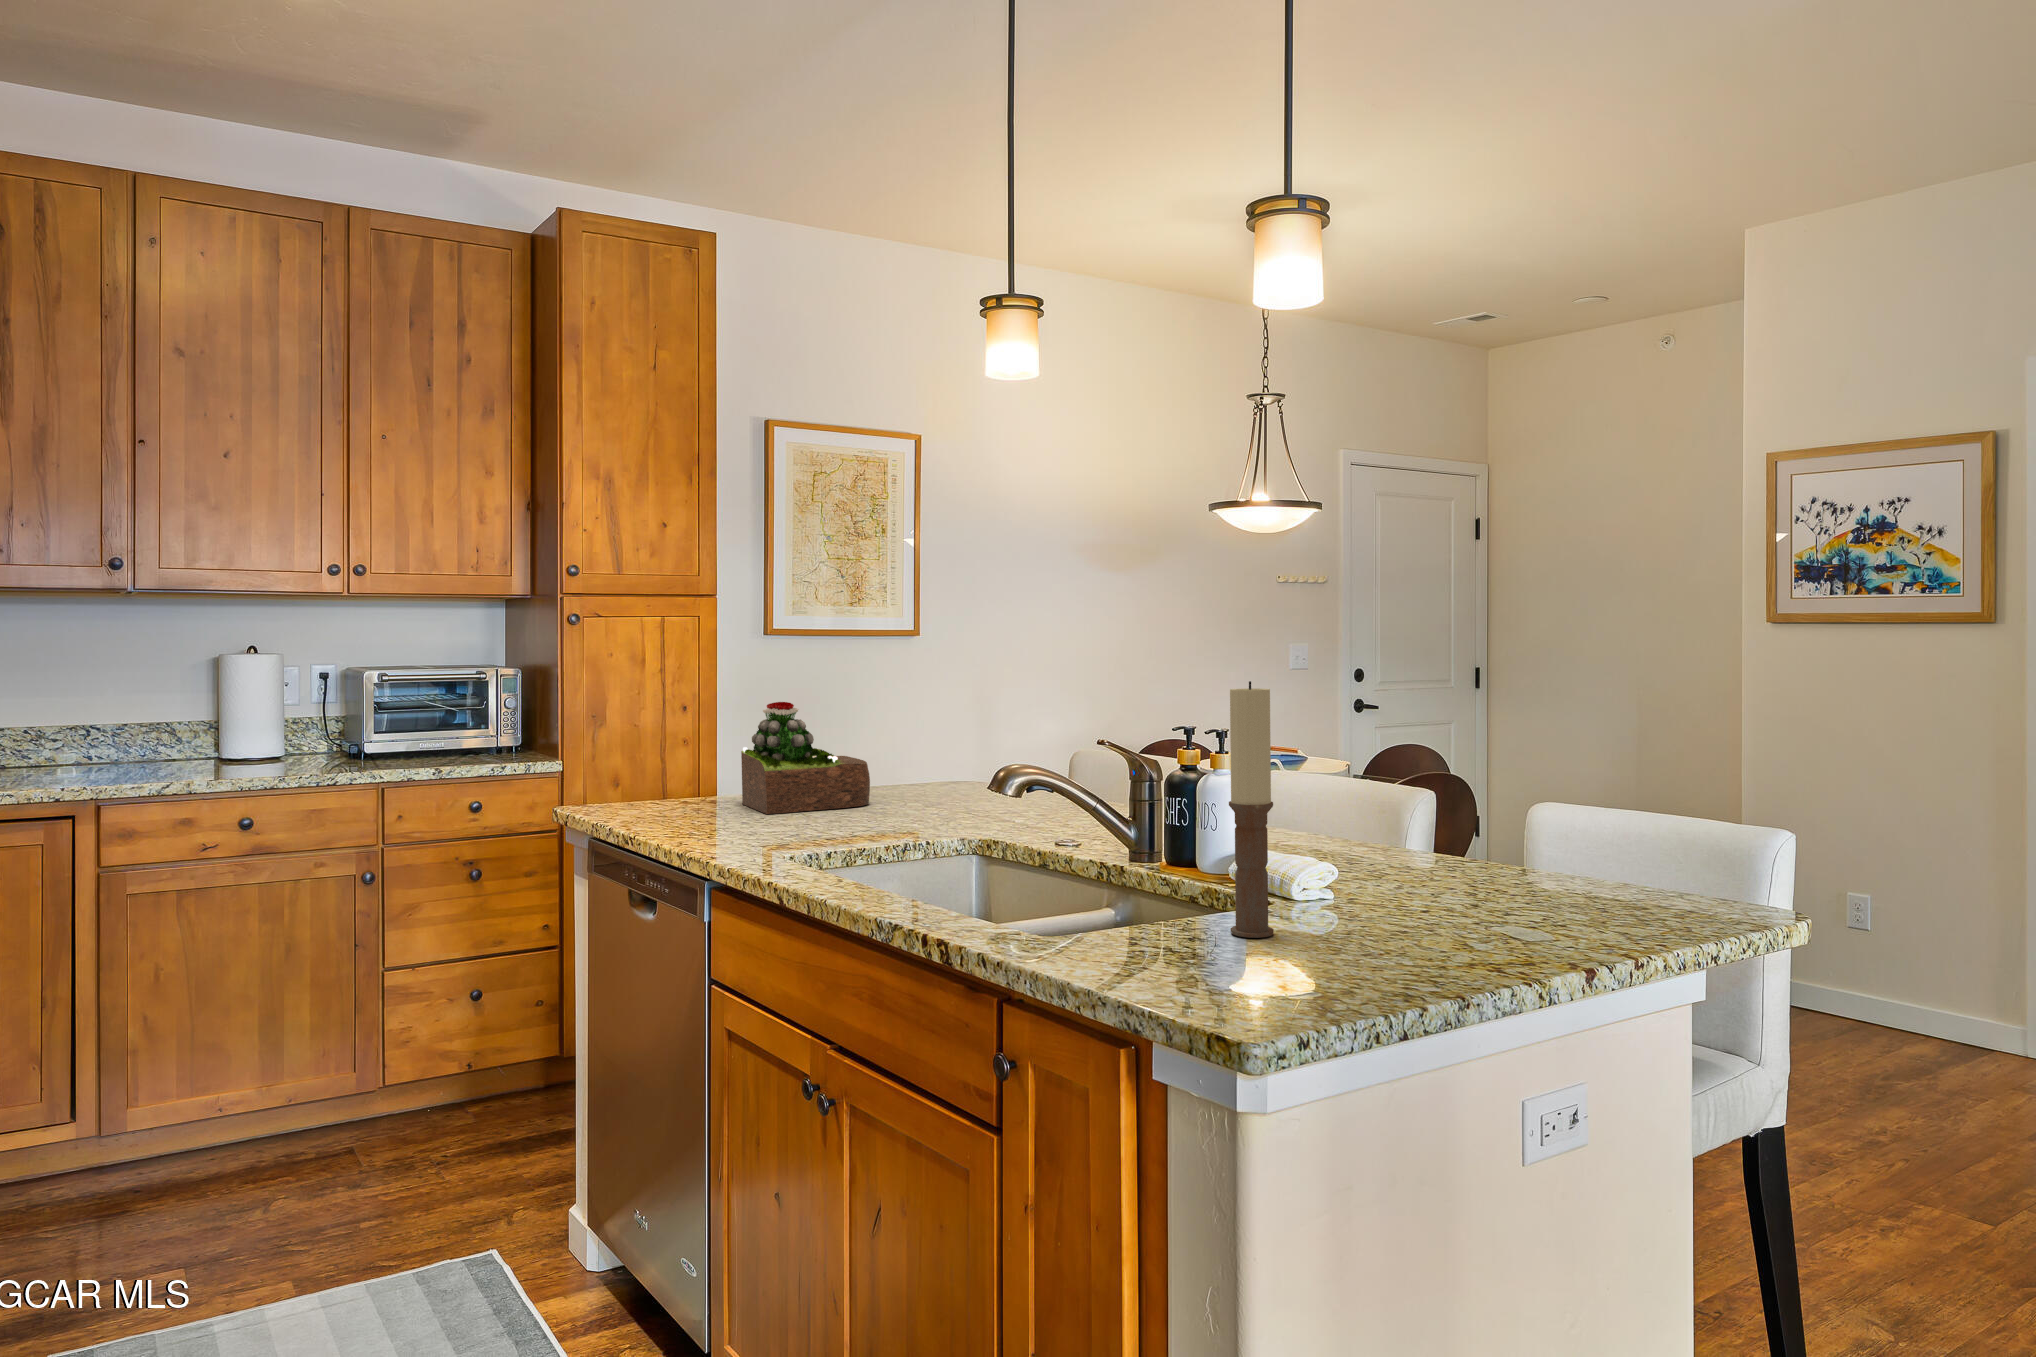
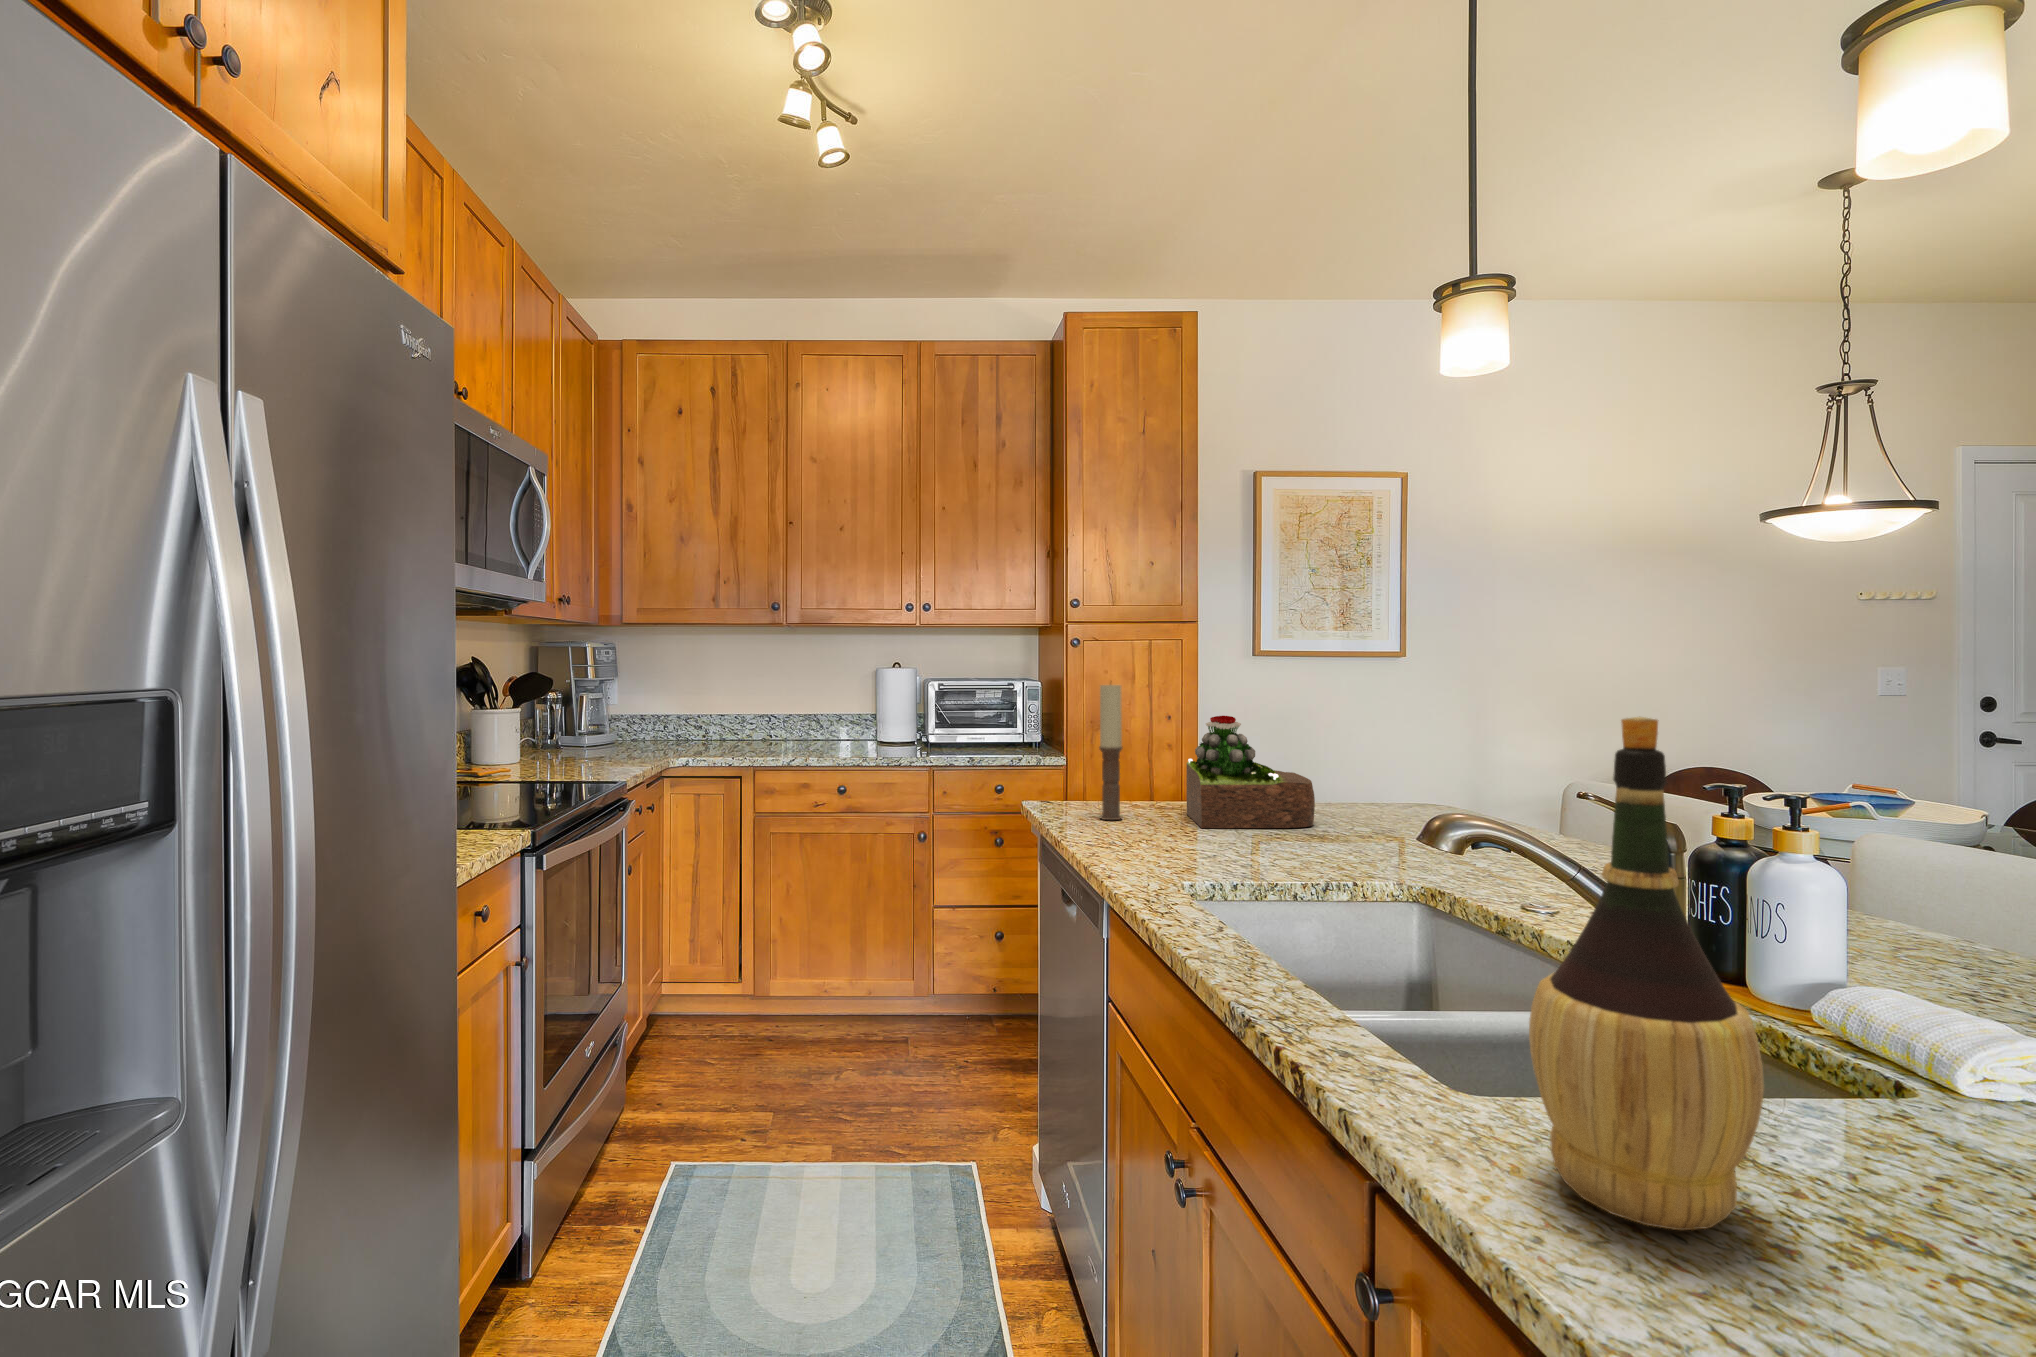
candle: present [1229,681,1274,938] -> present [1099,684,1122,820]
wine bottle: none [1092,686,1202,964] -> present [1529,717,1764,1230]

